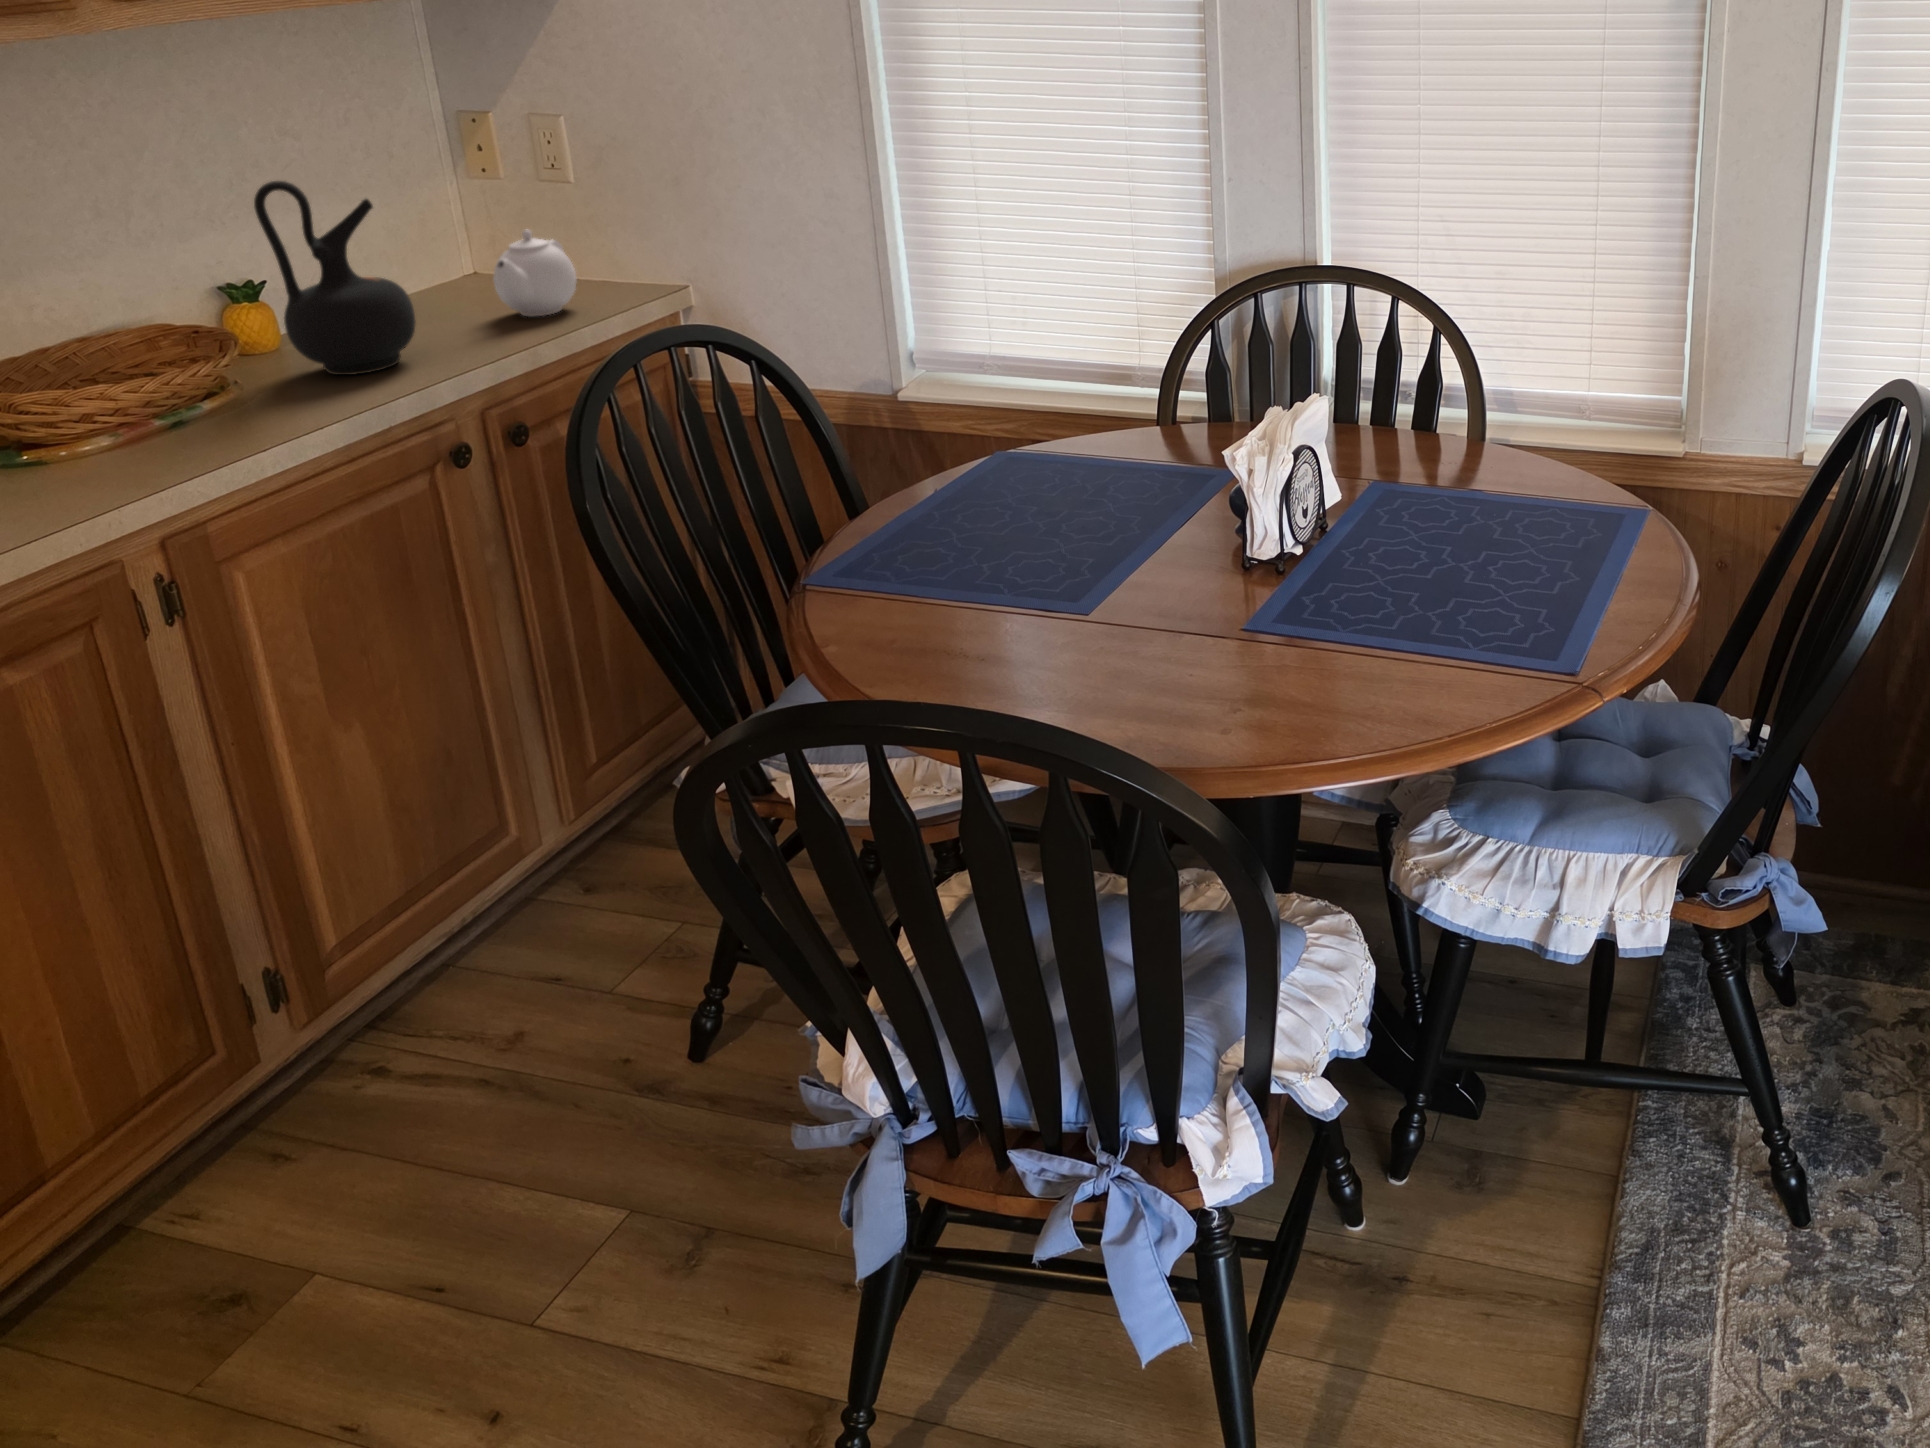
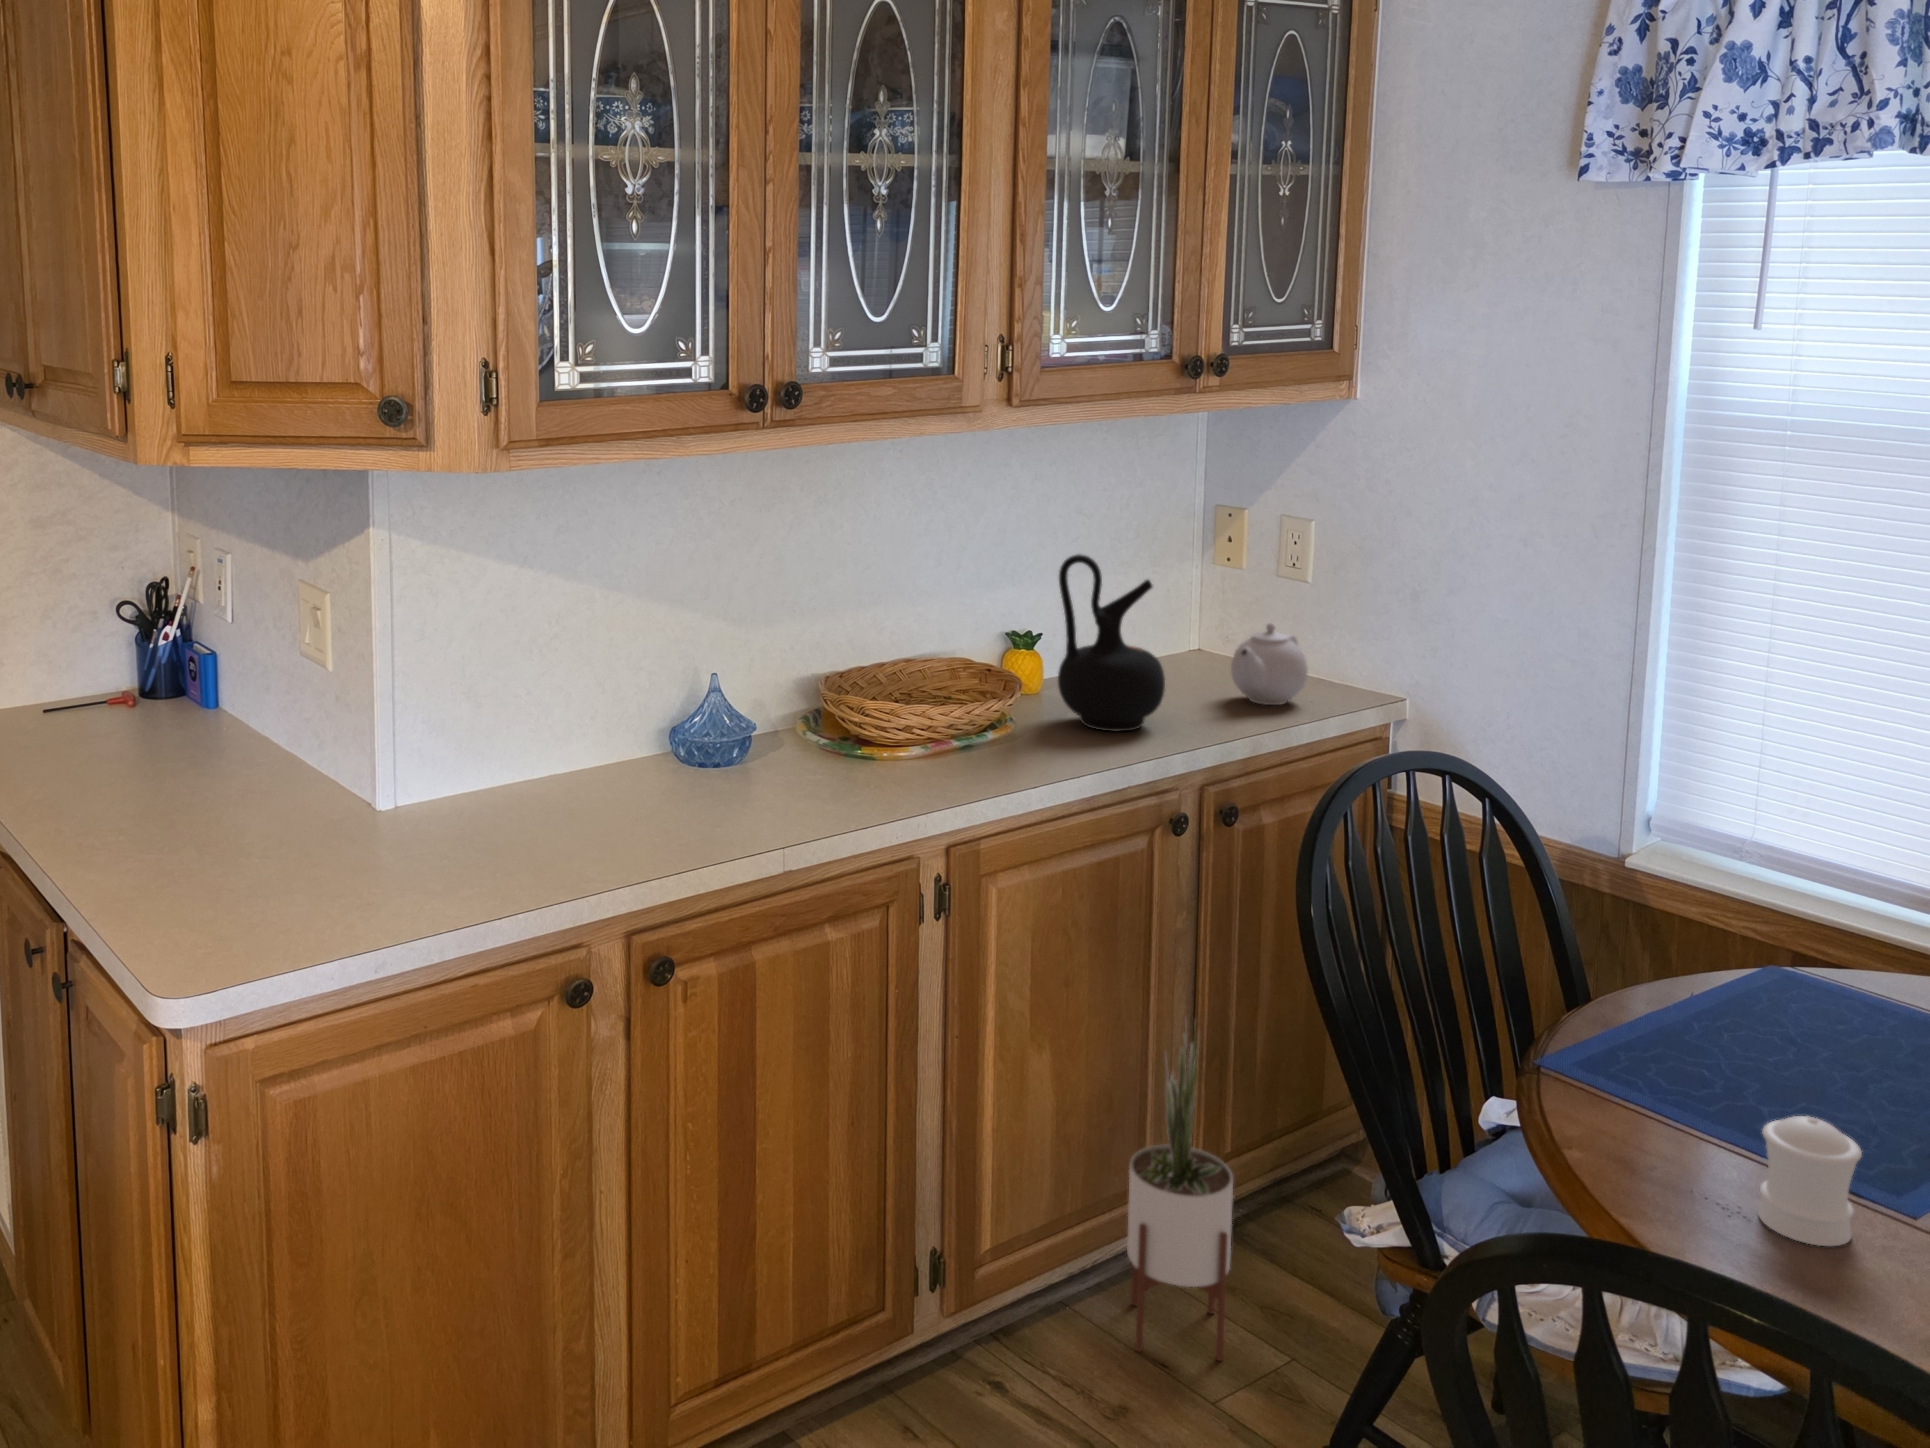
salt shaker: none [961,556,1037,660] -> present [1758,1116,1862,1246]
potted plant: none [480,644,614,979] -> present [1127,1032,1233,1361]

